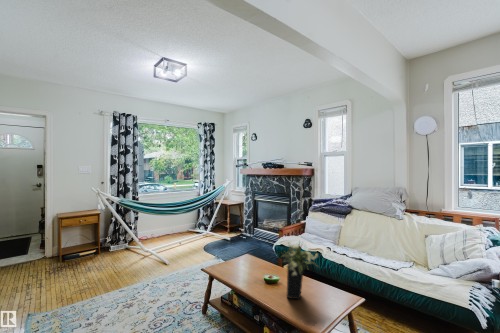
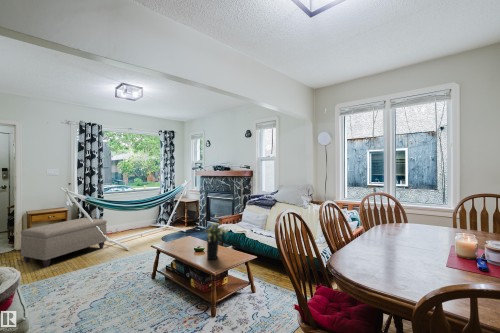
ottoman: none [48,222,143,284] -> present [21,218,107,267]

